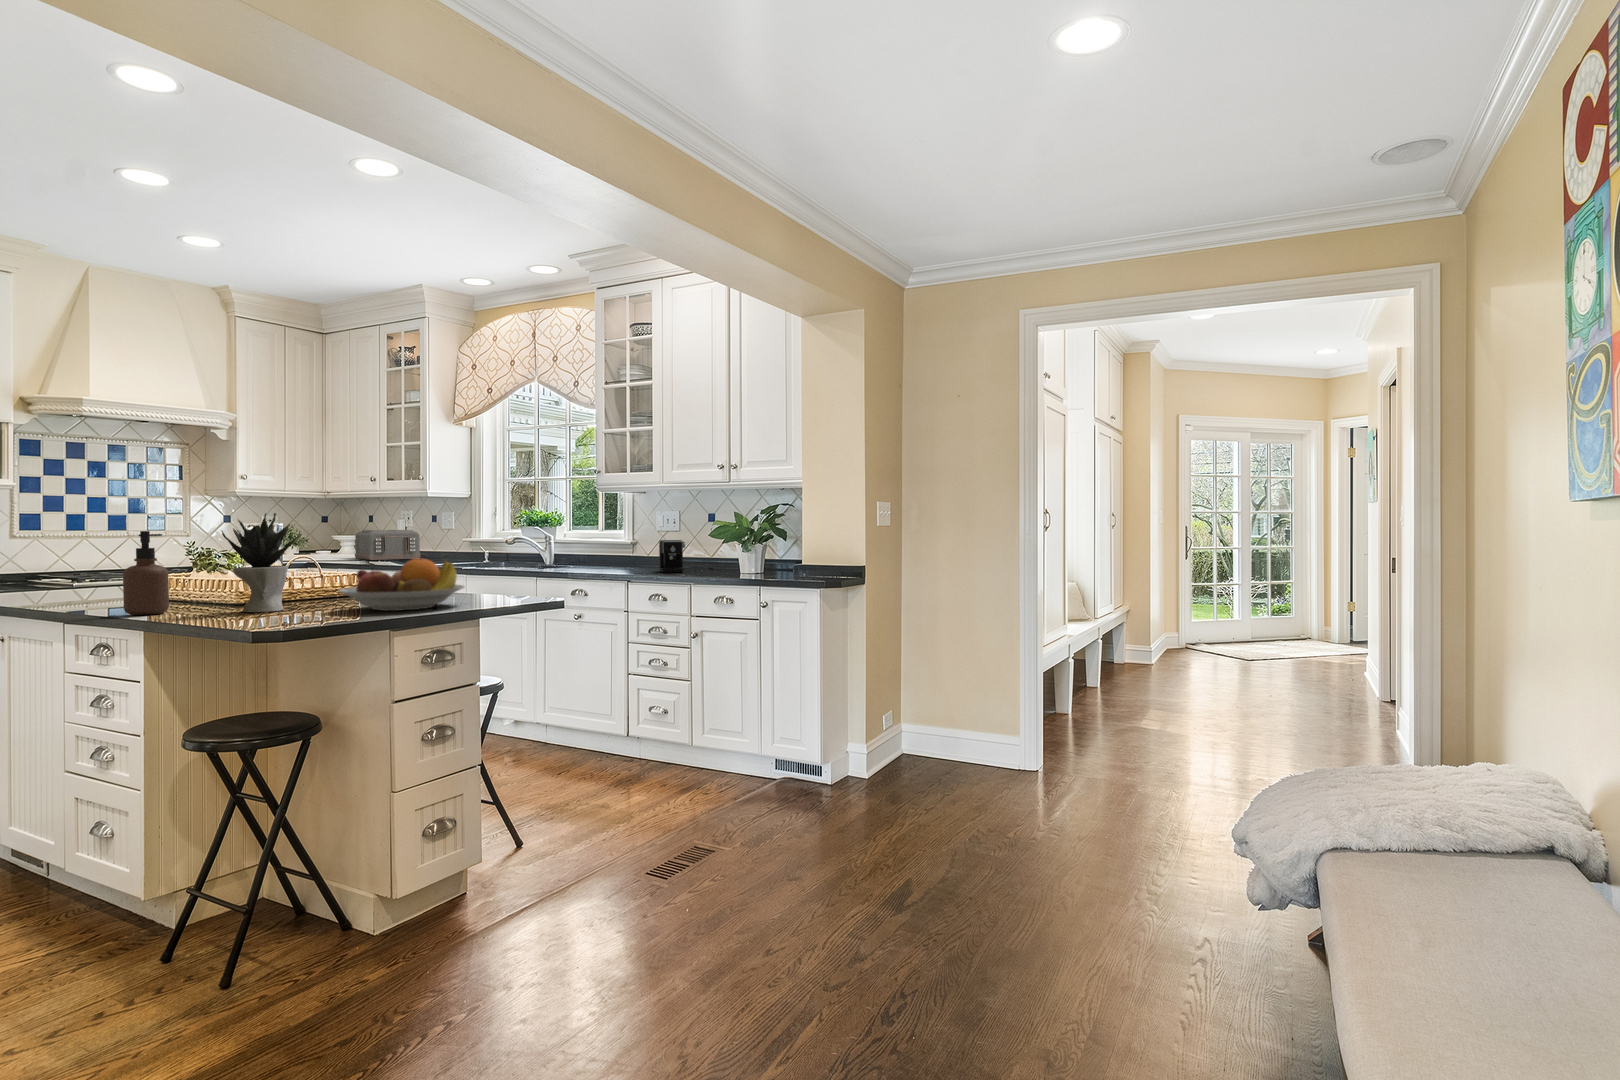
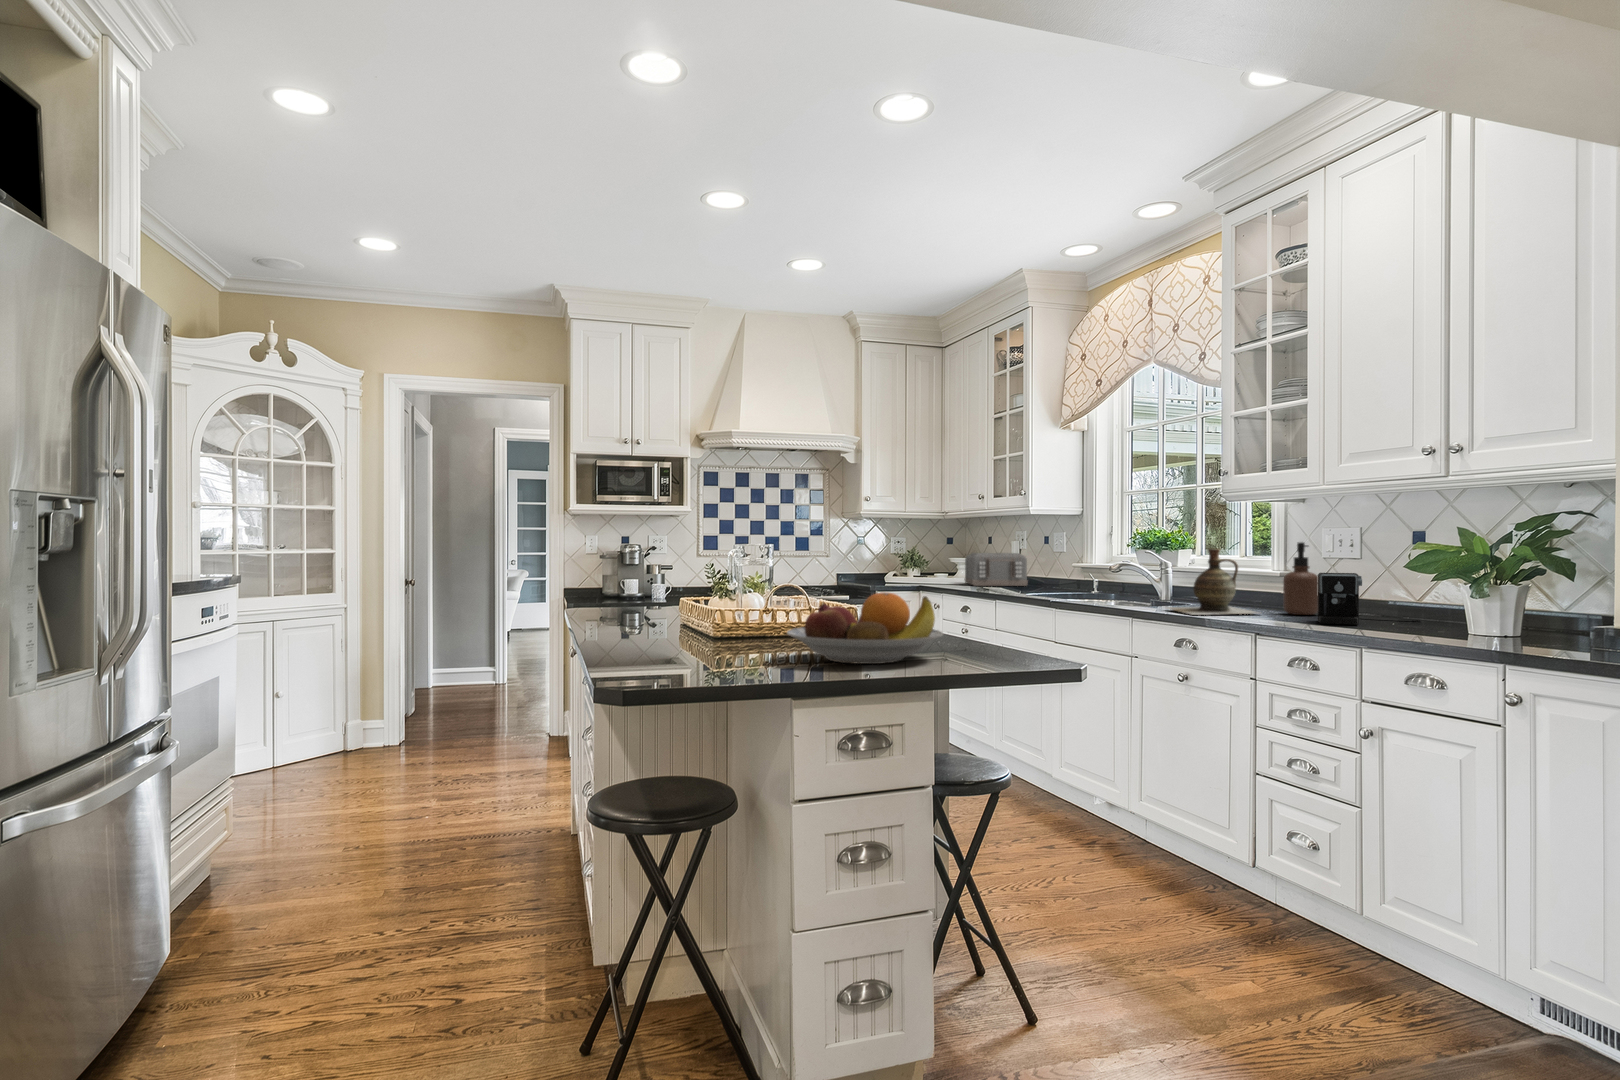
potted plant: present [222,513,300,612] -> none [694,530,771,649]
ceramic jug: none [557,525,625,572] -> present [1168,549,1256,615]
soap dispenser: present [123,531,169,615] -> present [1283,542,1318,615]

